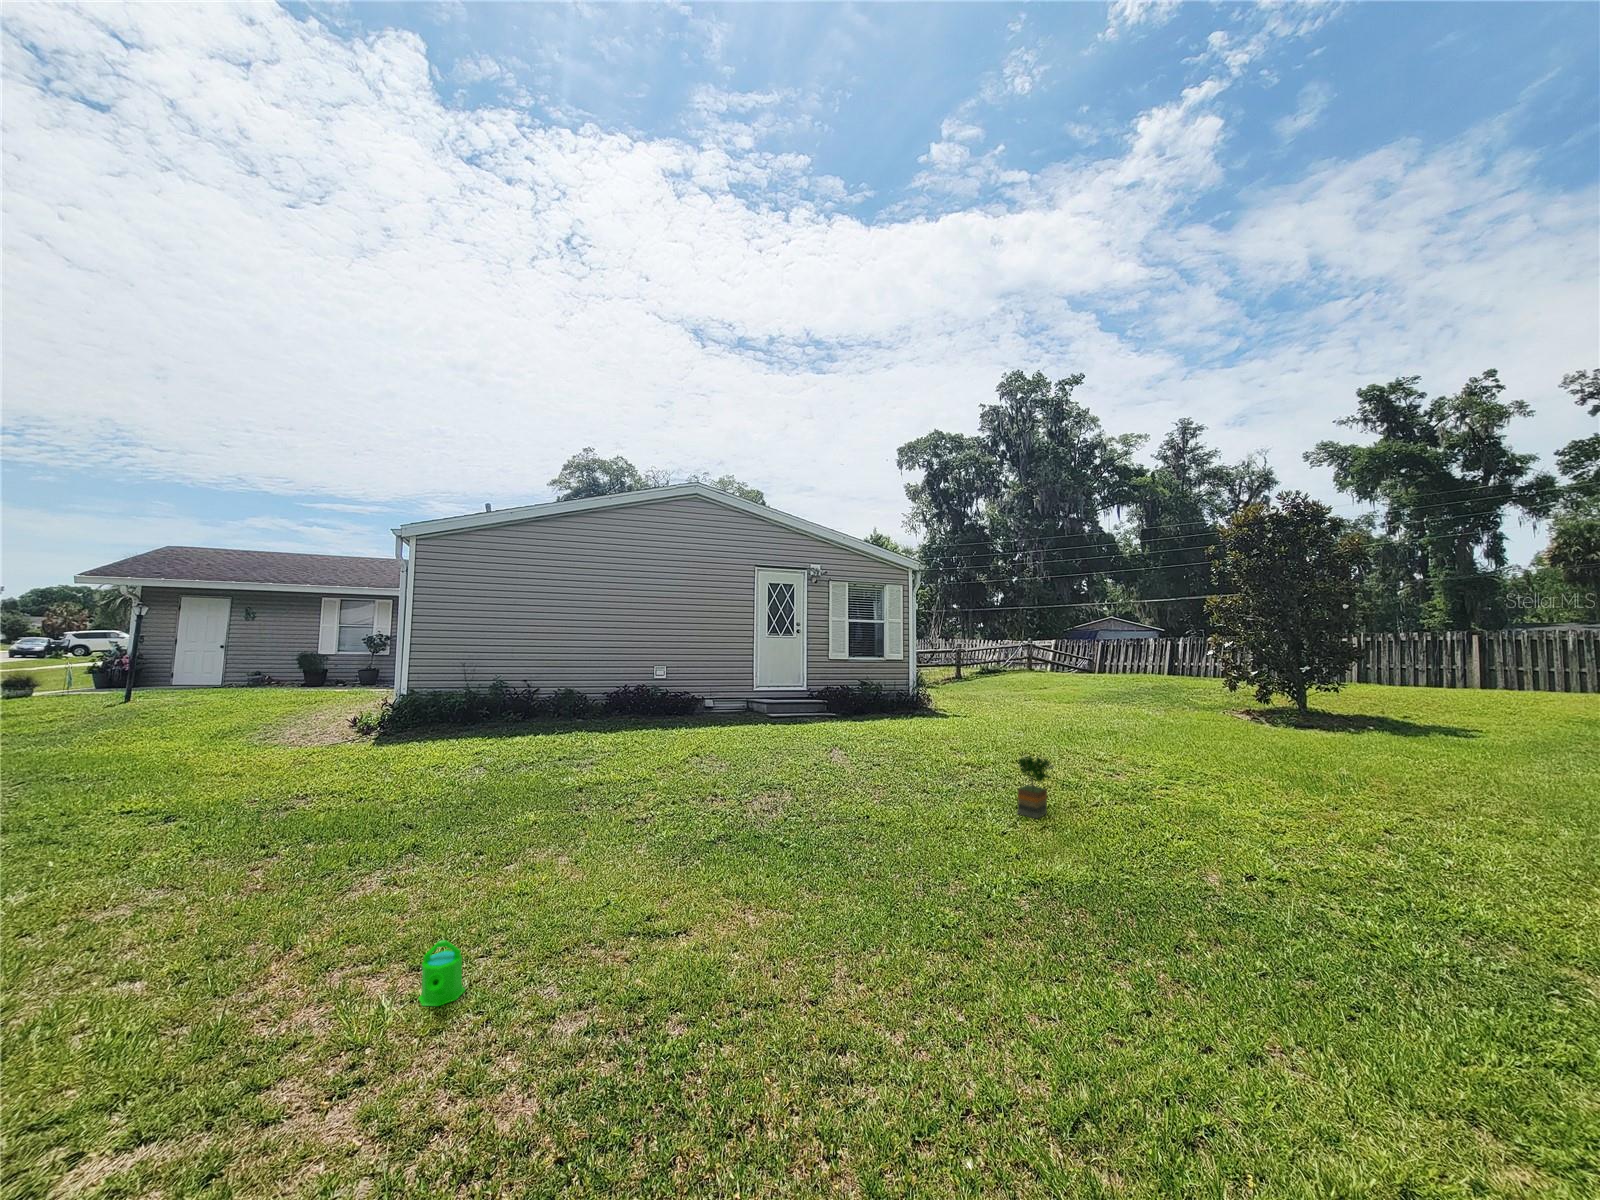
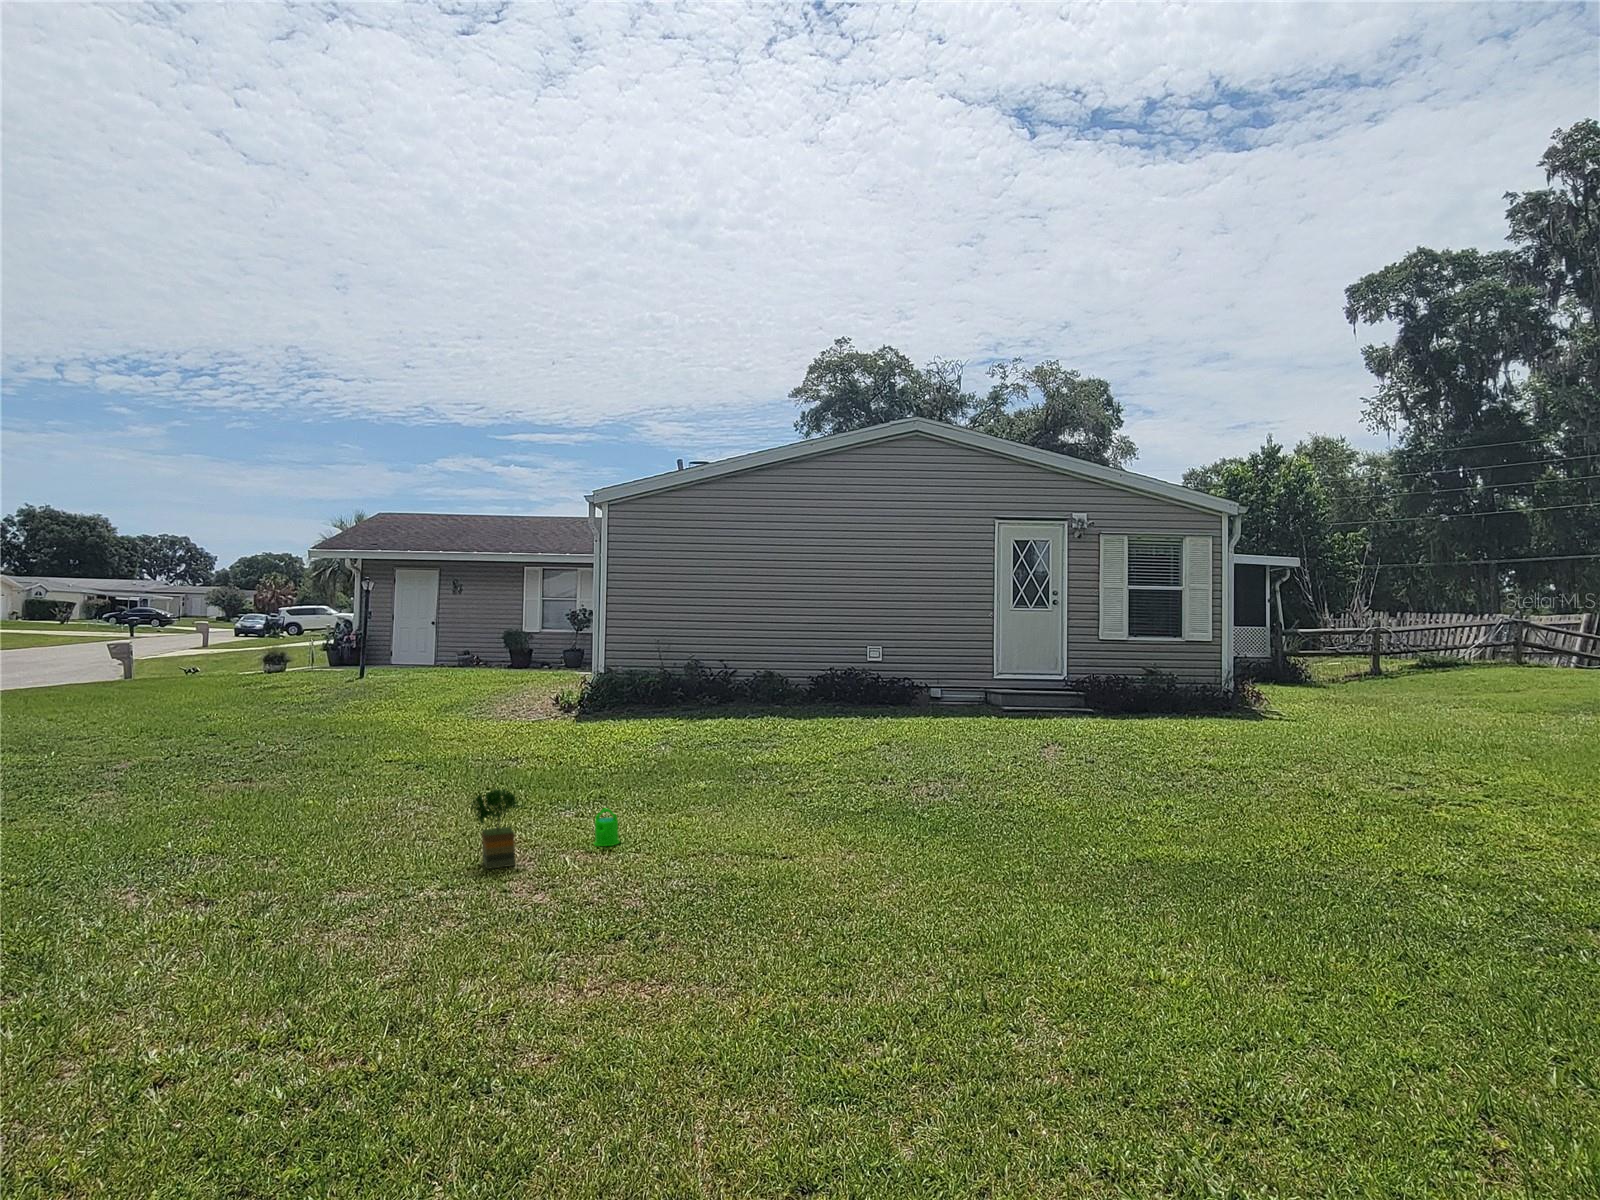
potted tree: present [1017,756,1054,818] -> present [470,789,524,869]

